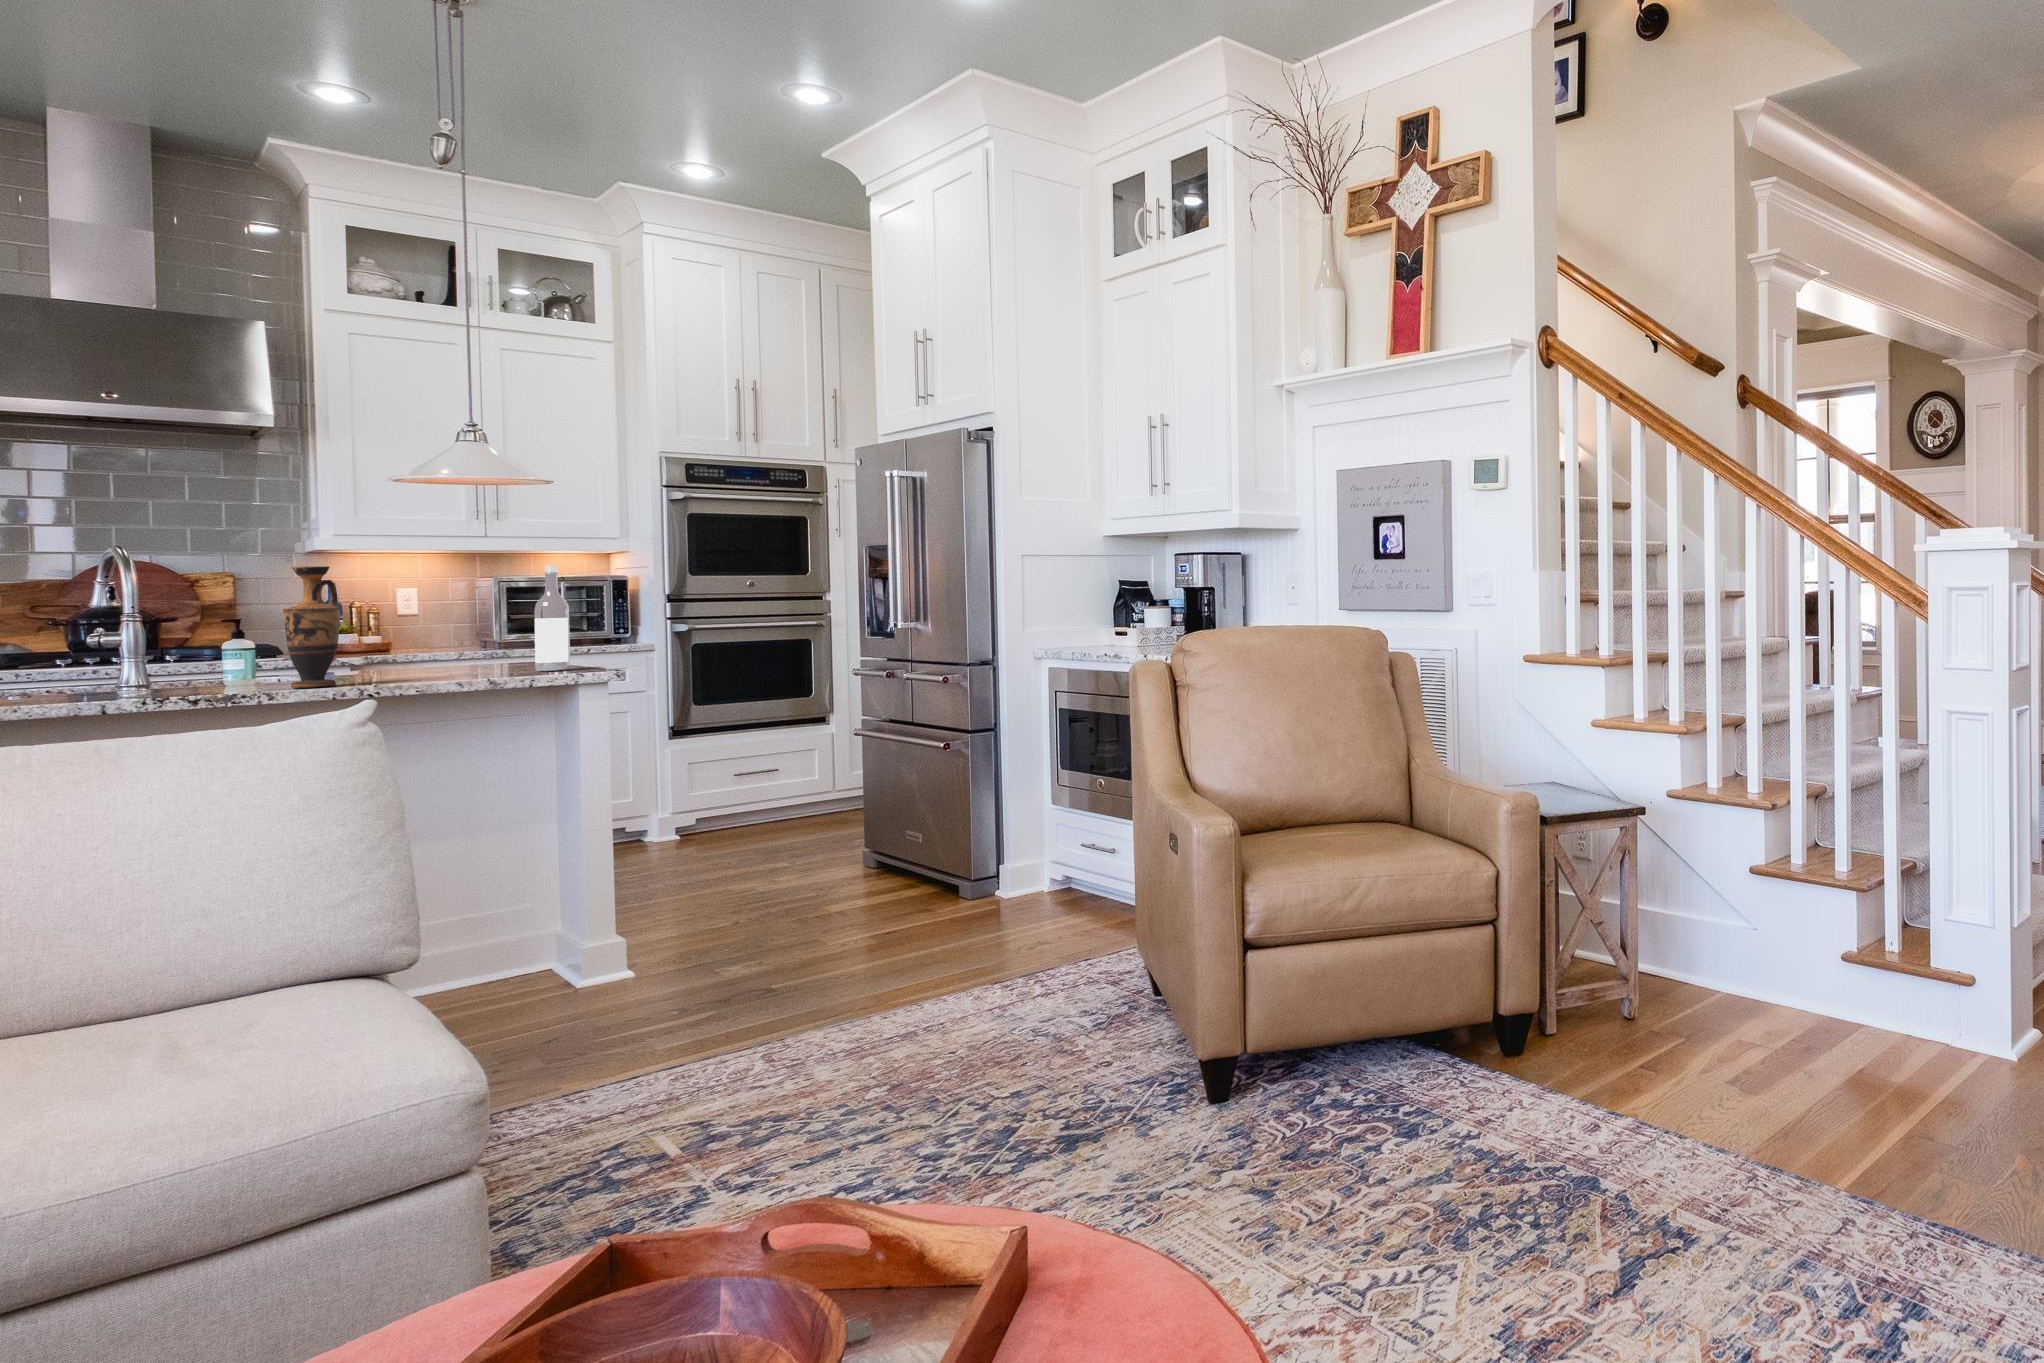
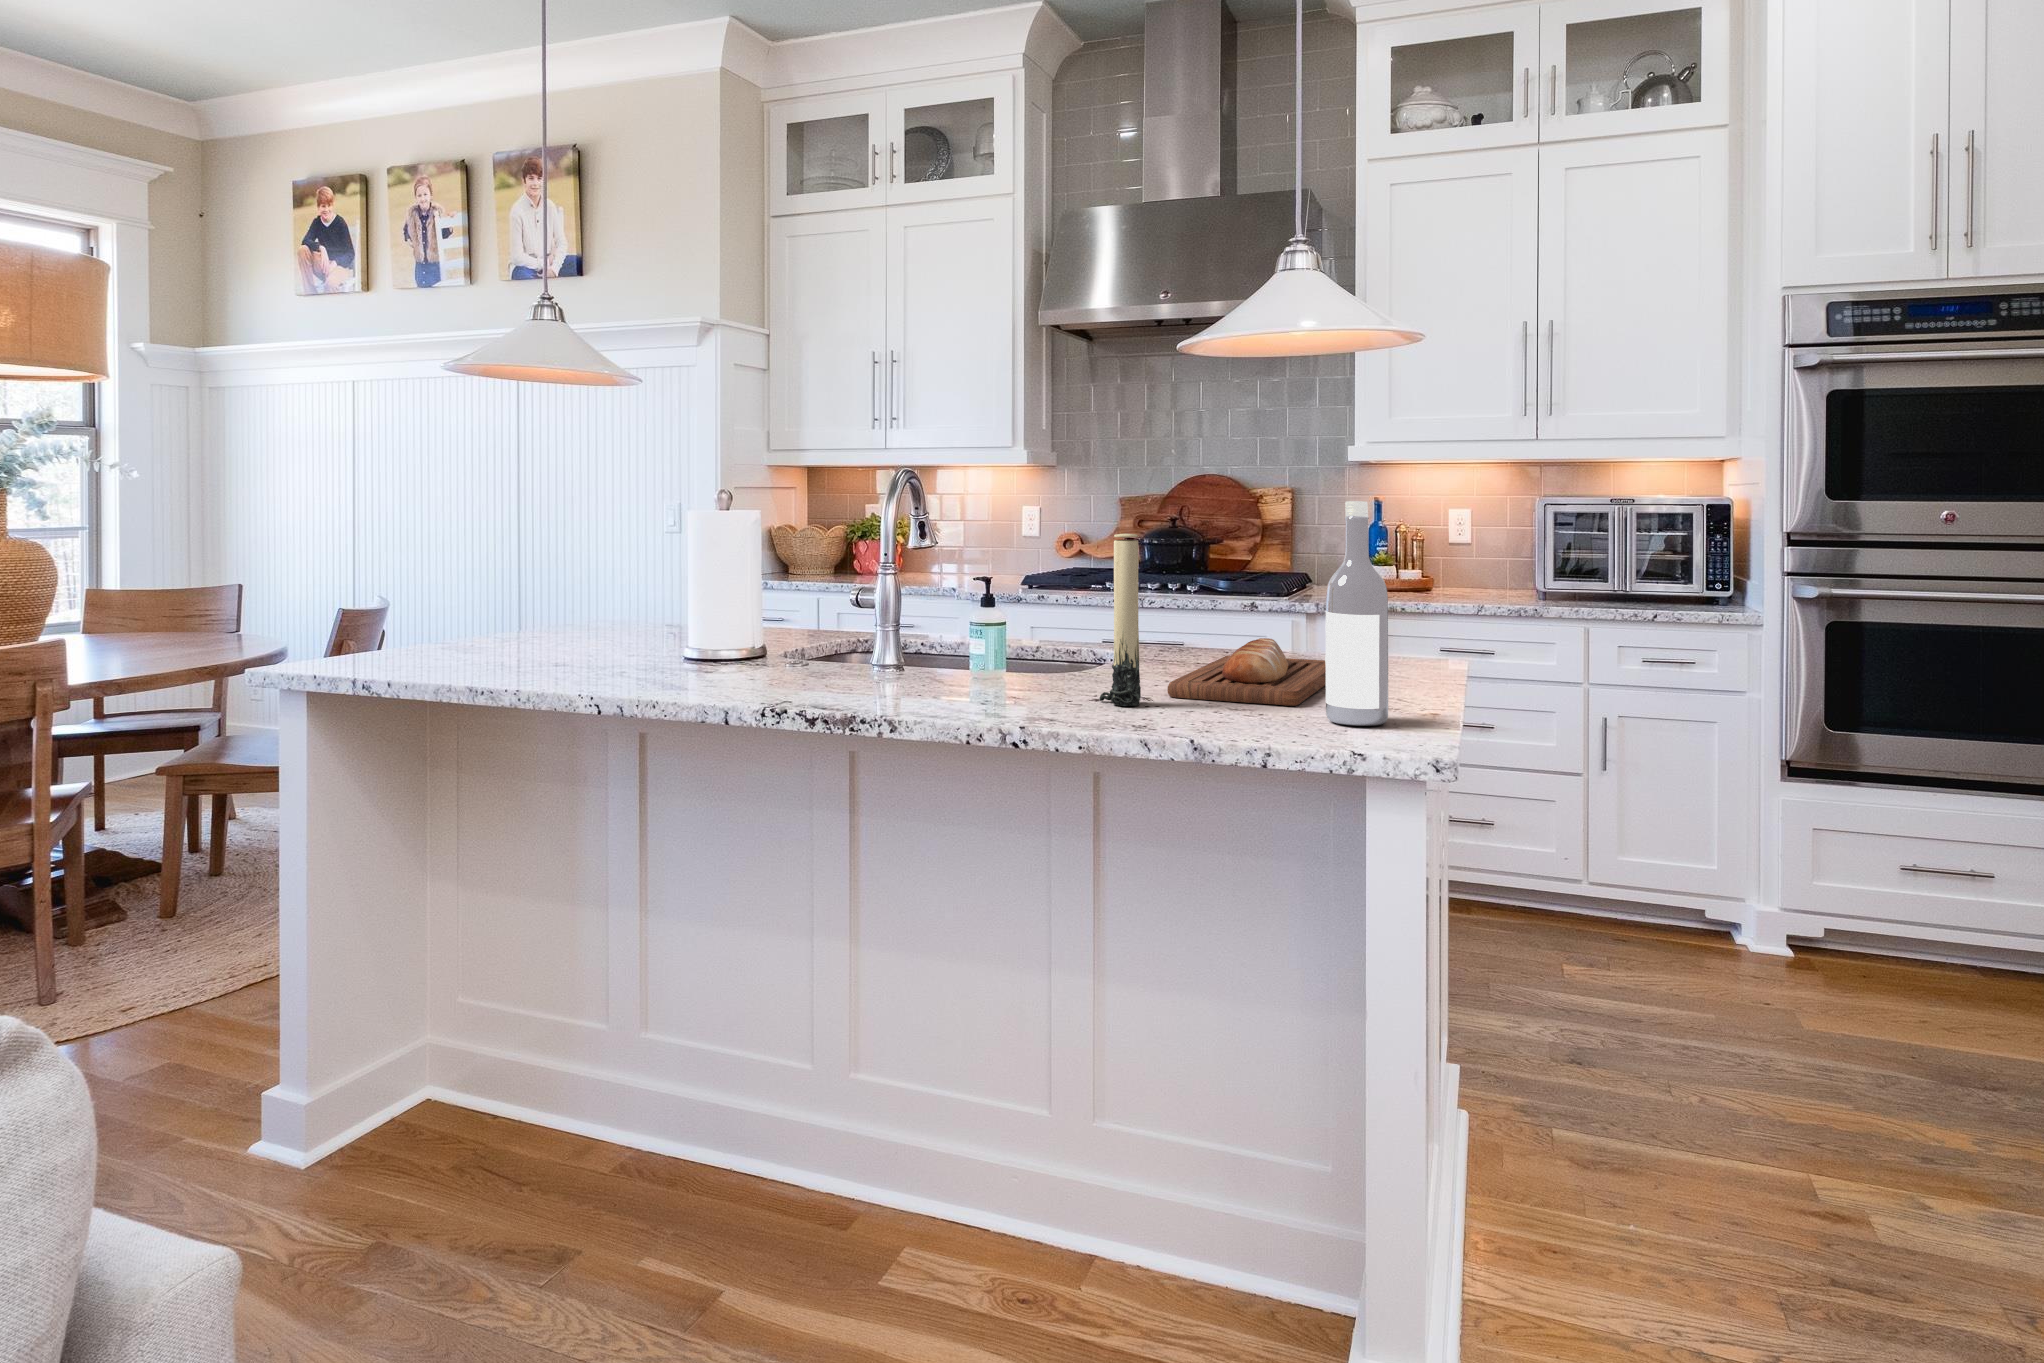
vase: present [283,566,341,688] -> none [939,500,1014,712]
candle: none [380,585,414,680] -> present [1099,534,1141,706]
bread loaf: none [403,648,505,677] -> present [1168,638,1326,706]

